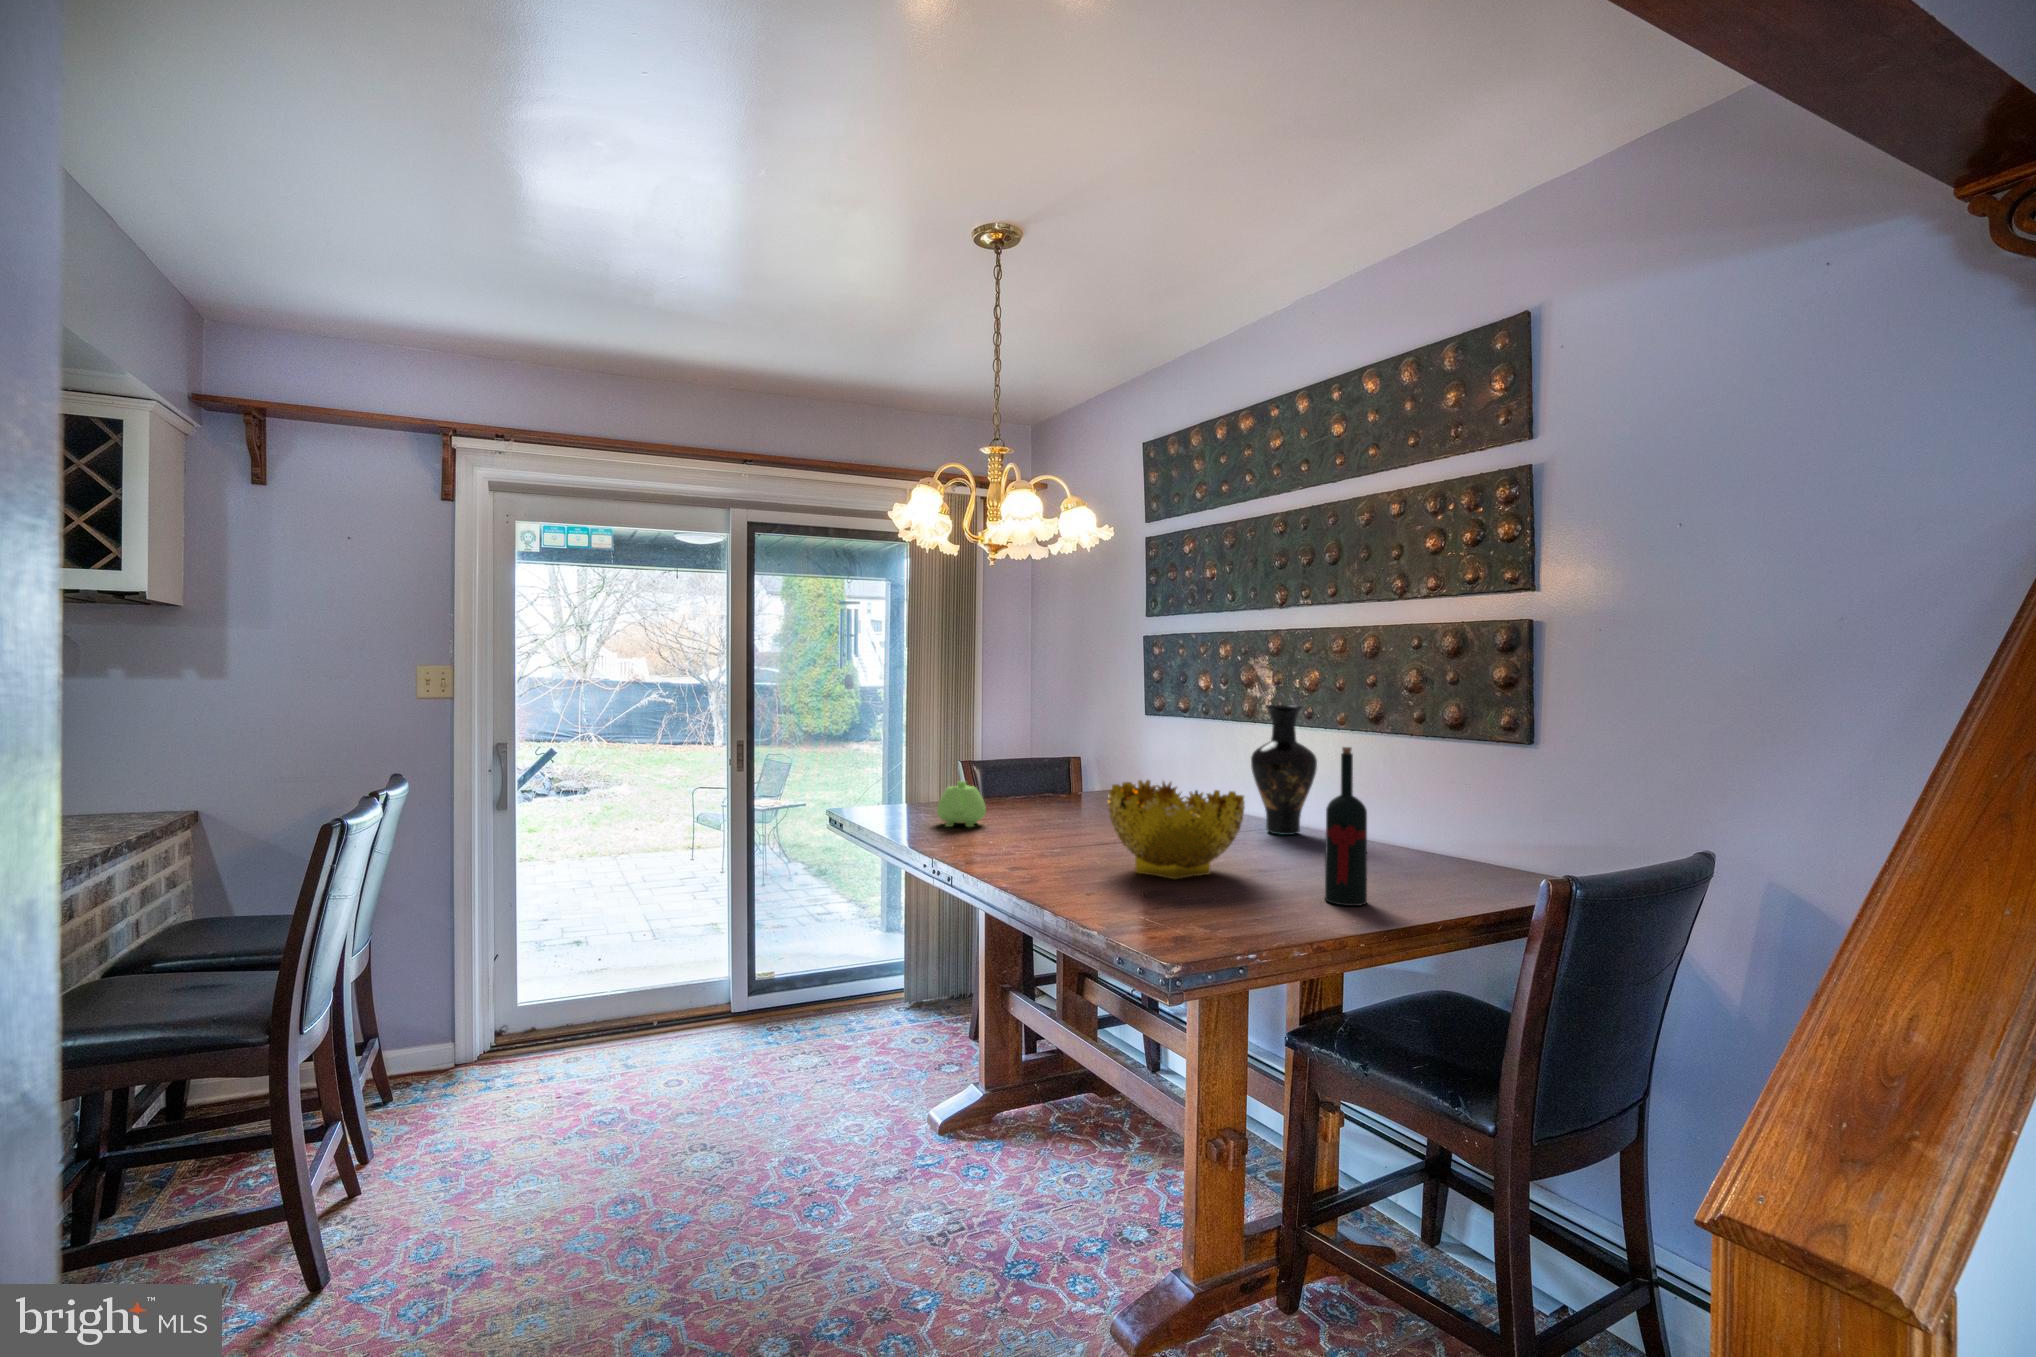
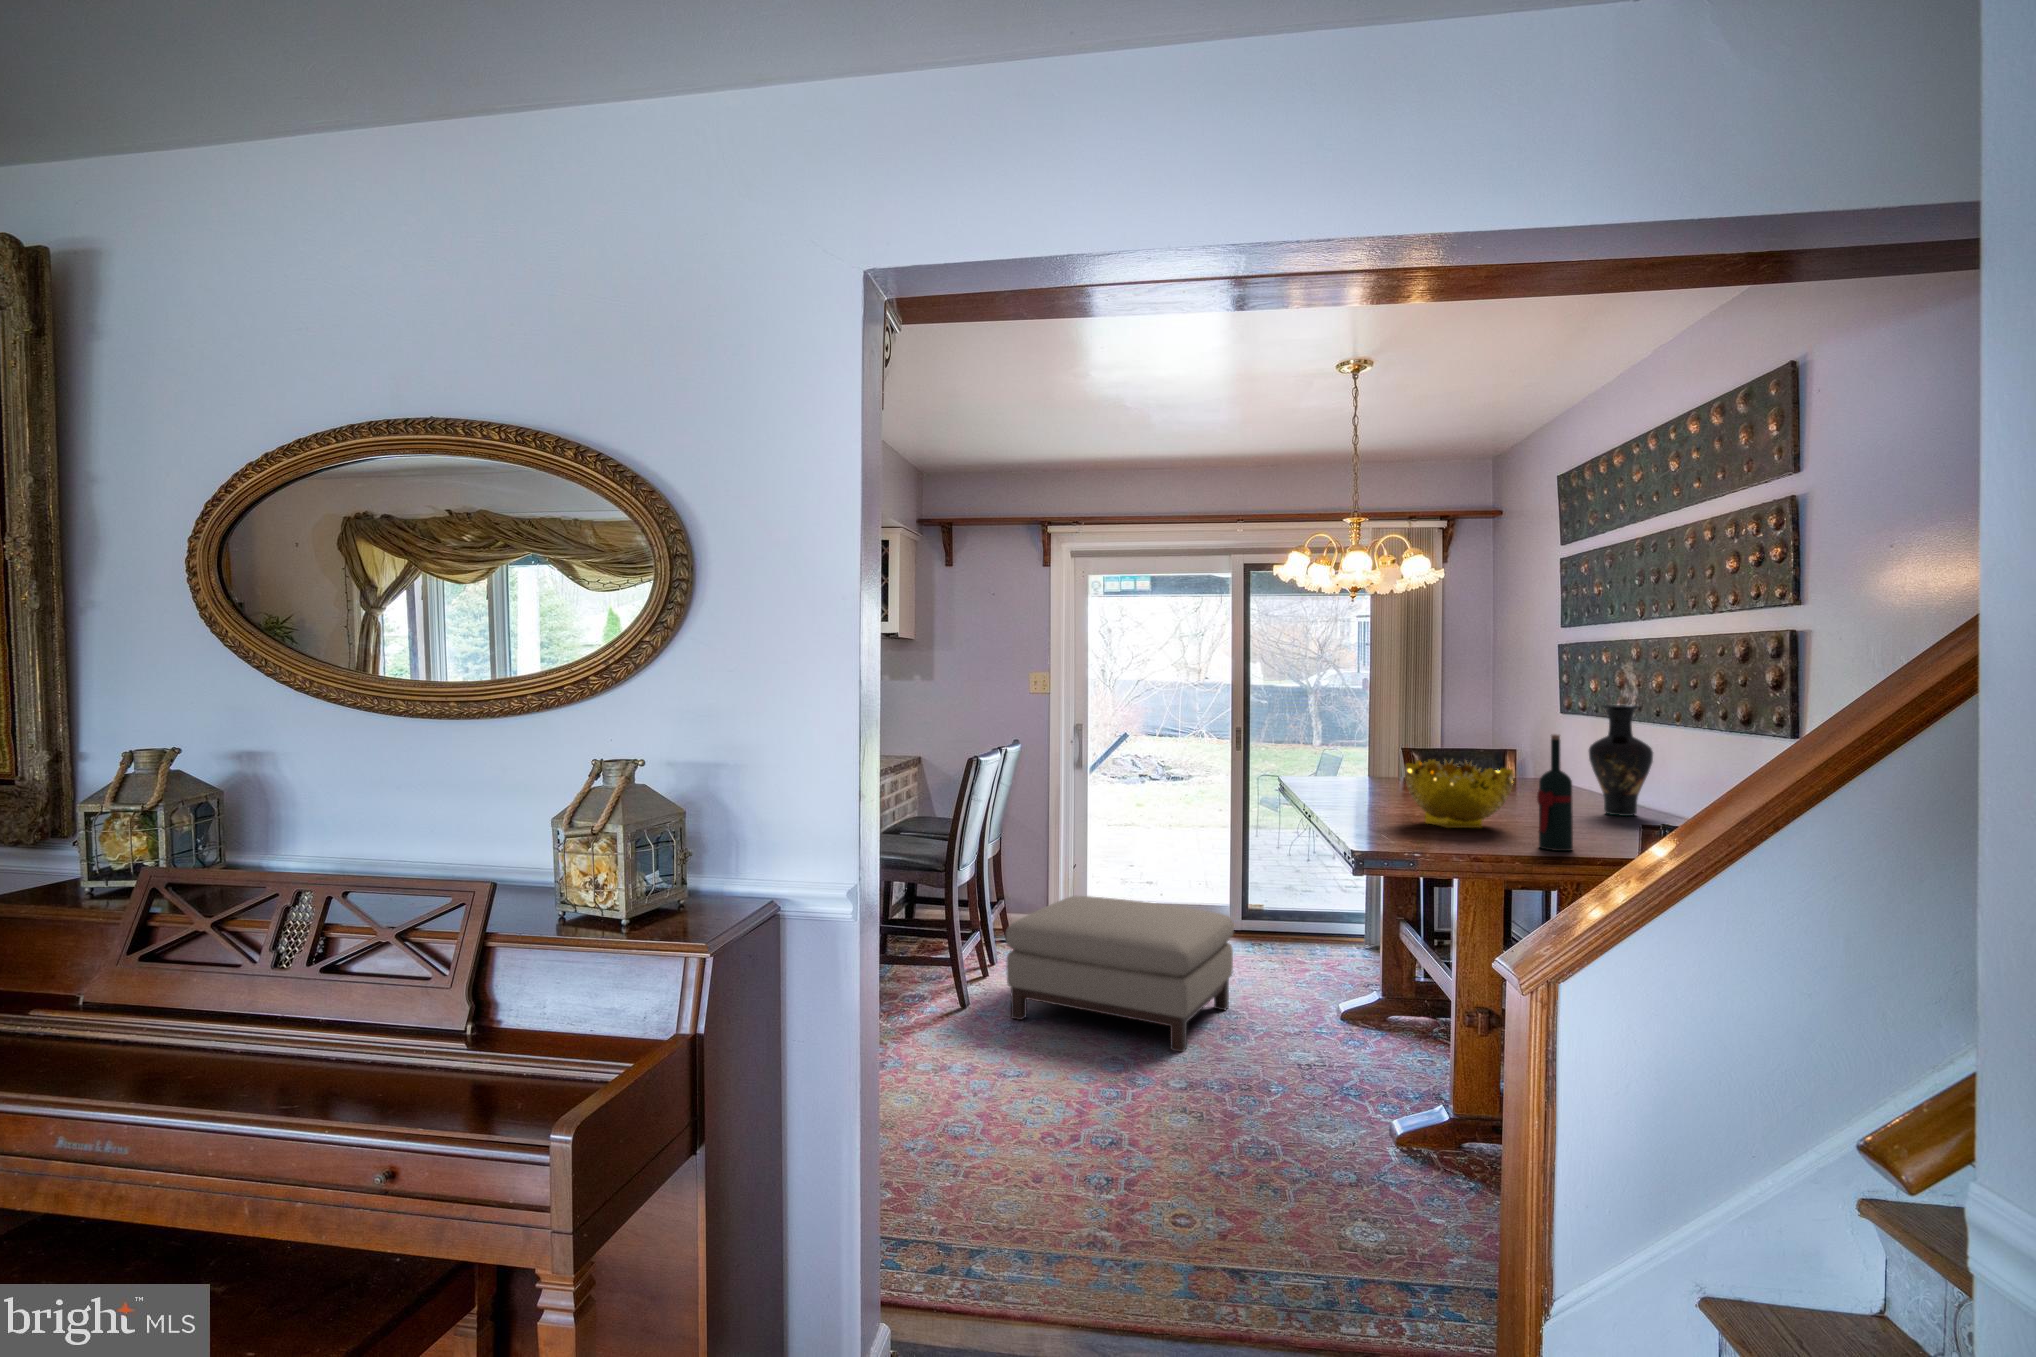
teapot: present [937,781,986,827] -> none [1330,759,1368,793]
ottoman: none [406,1017,798,1294] -> present [1006,896,1234,1052]

